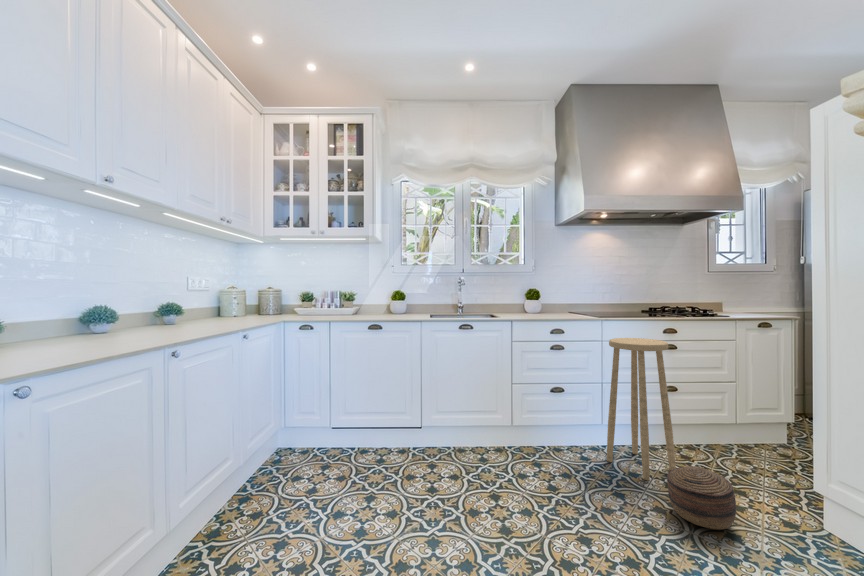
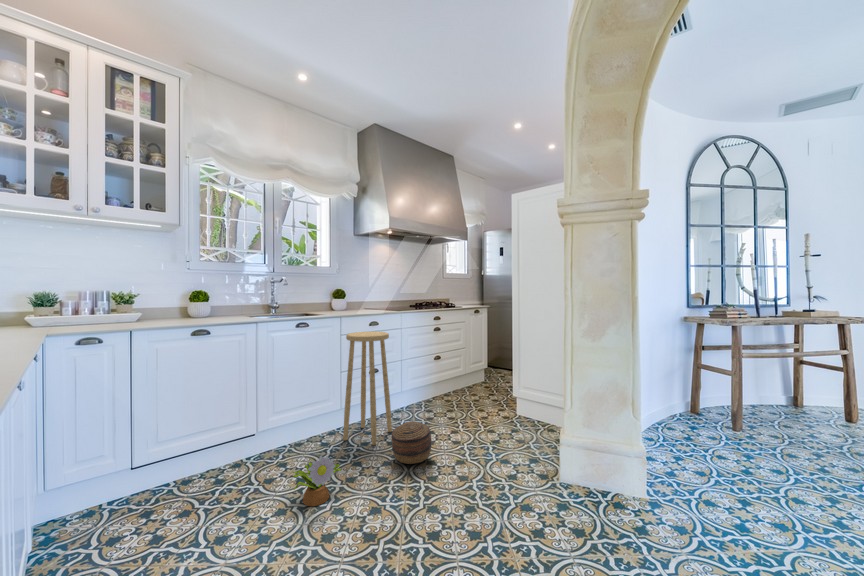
decorative plant: none [538,470,594,523] -> present [293,456,341,506]

